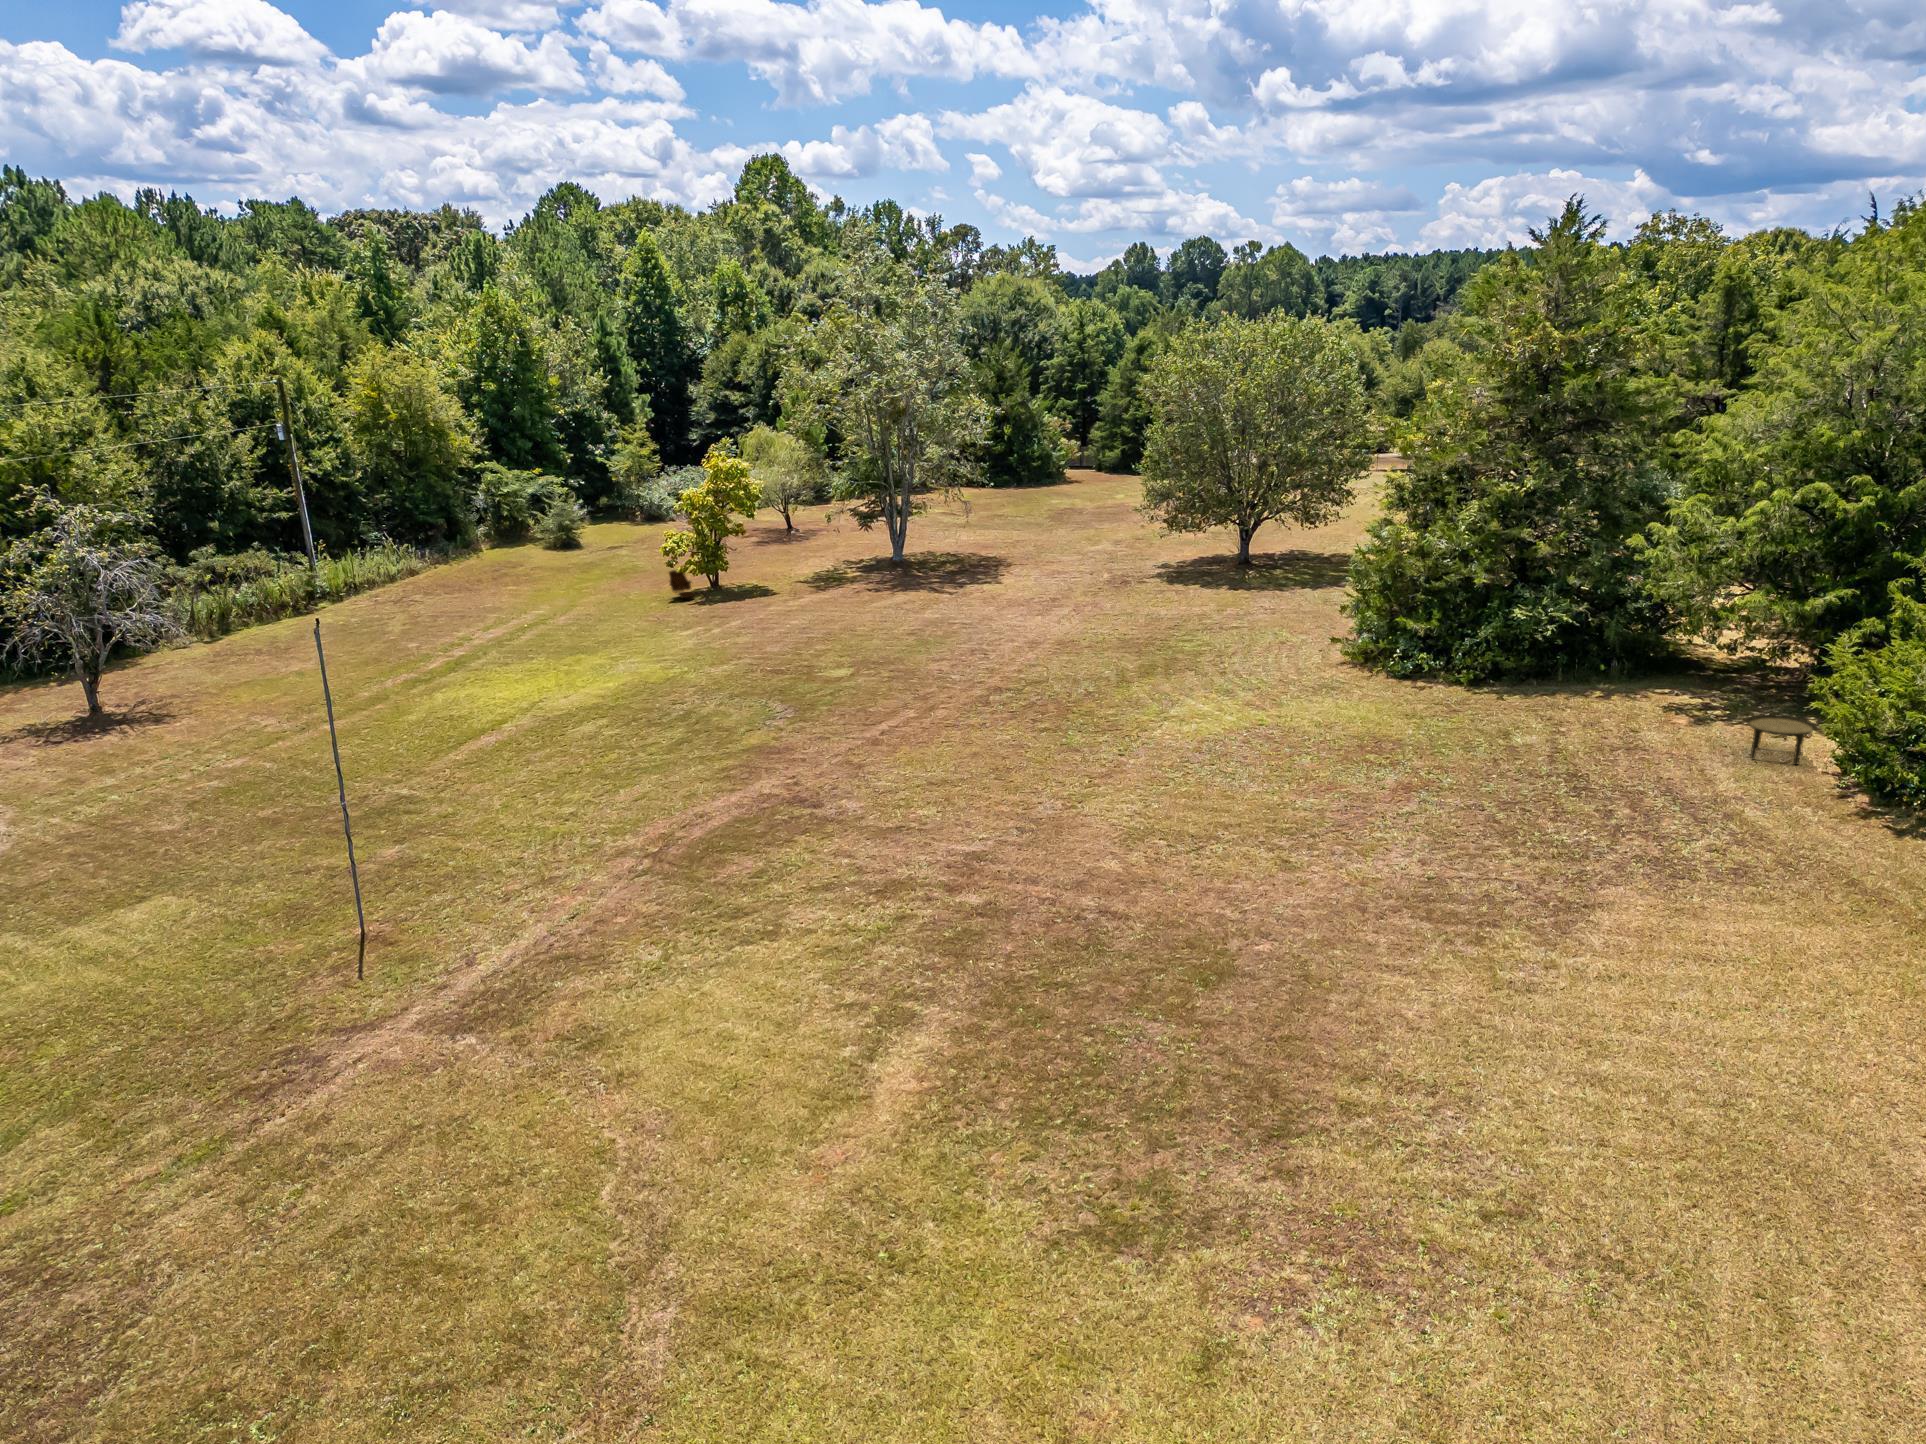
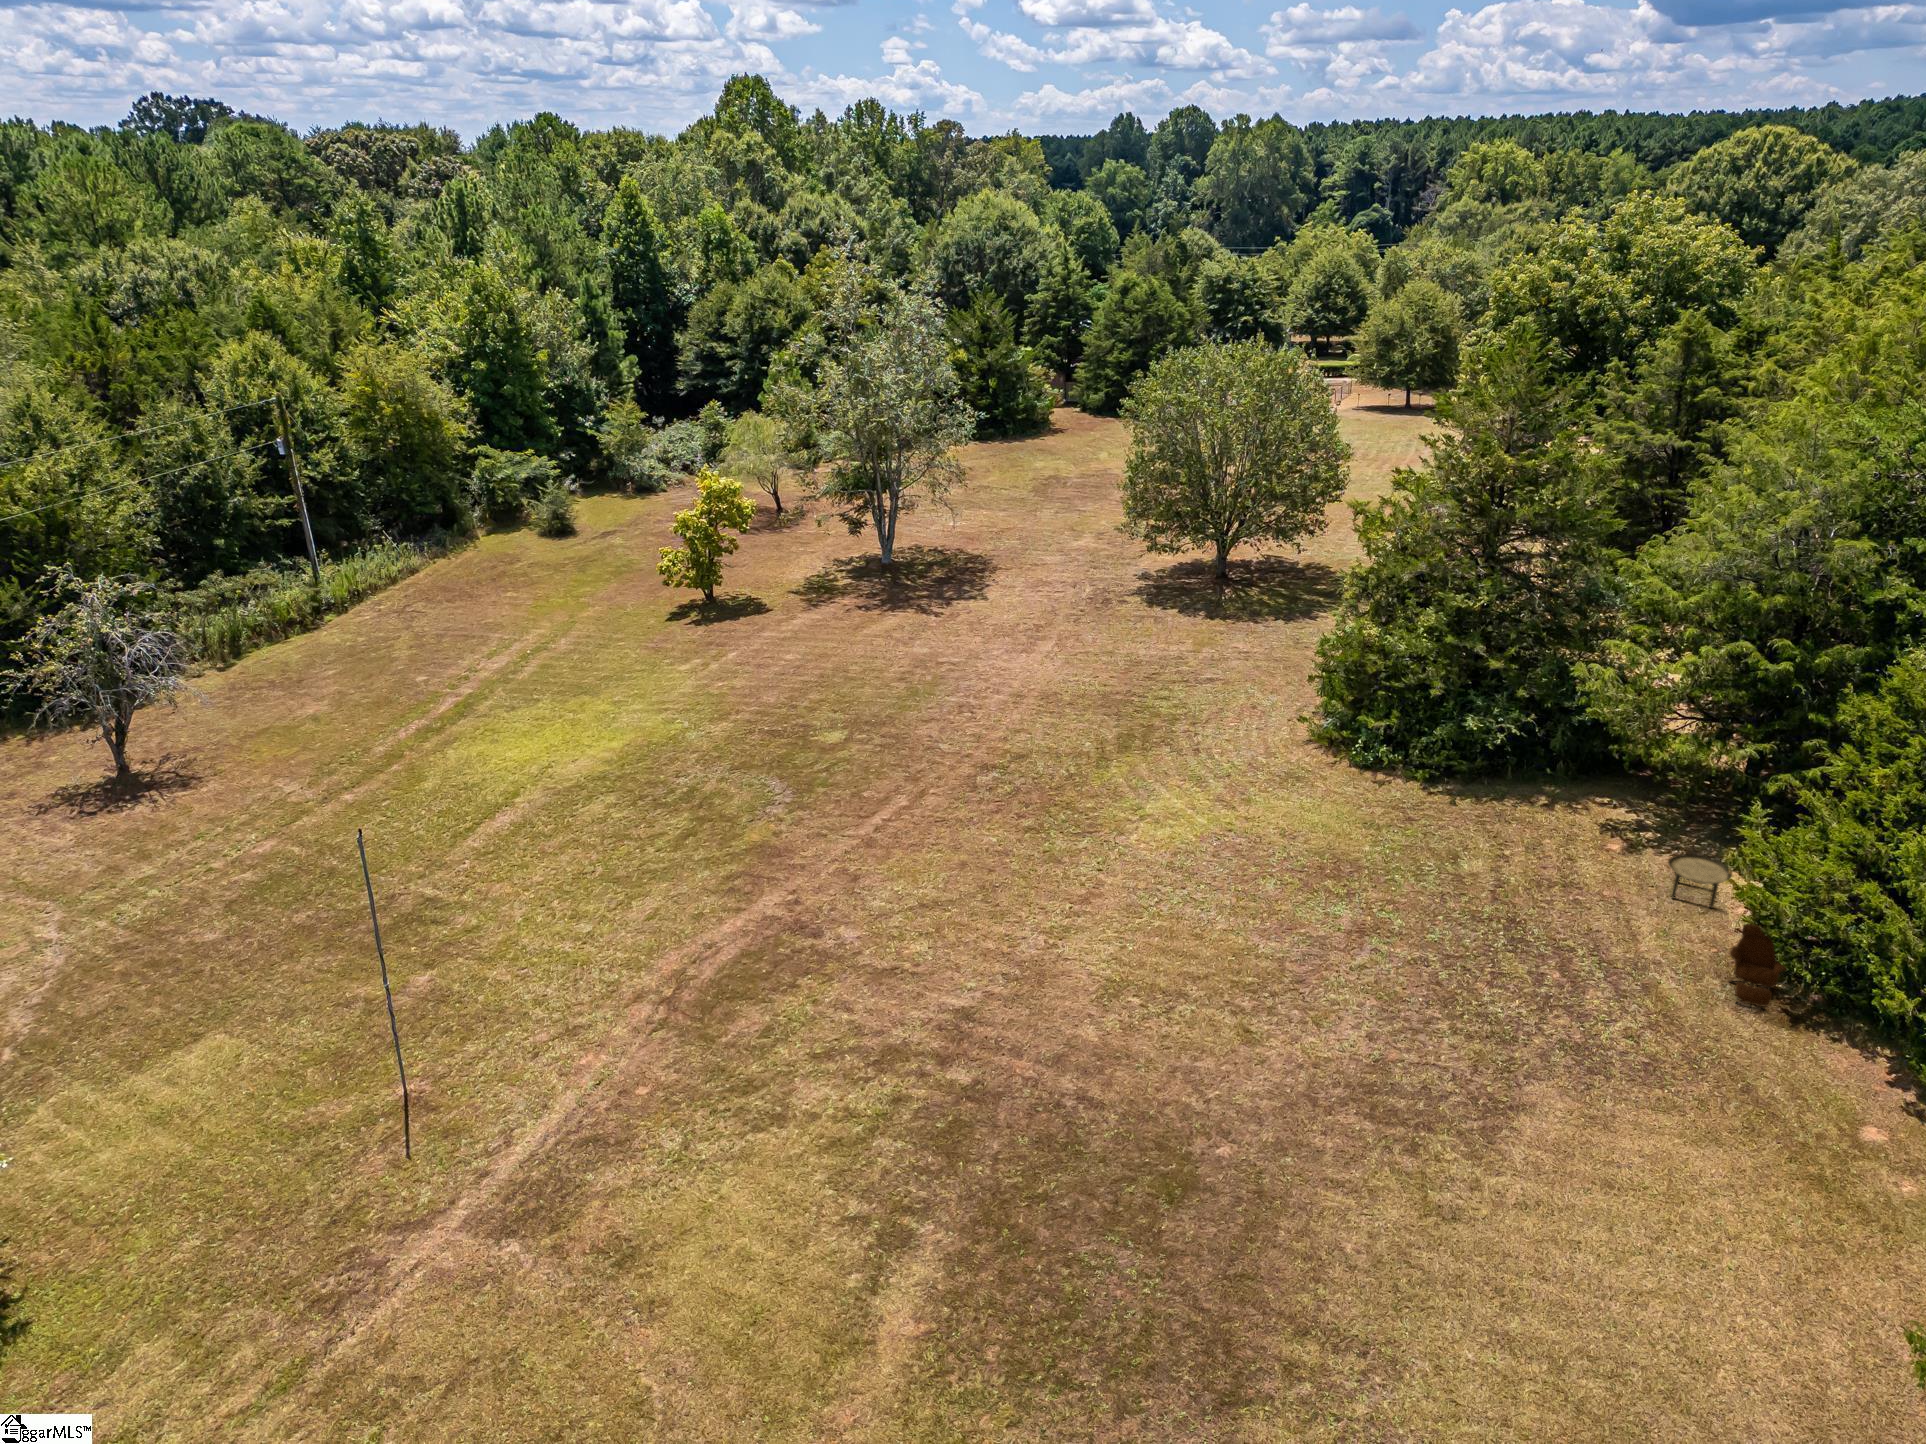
lounge chair: present [669,570,694,599] -> present [1730,924,1787,1011]

